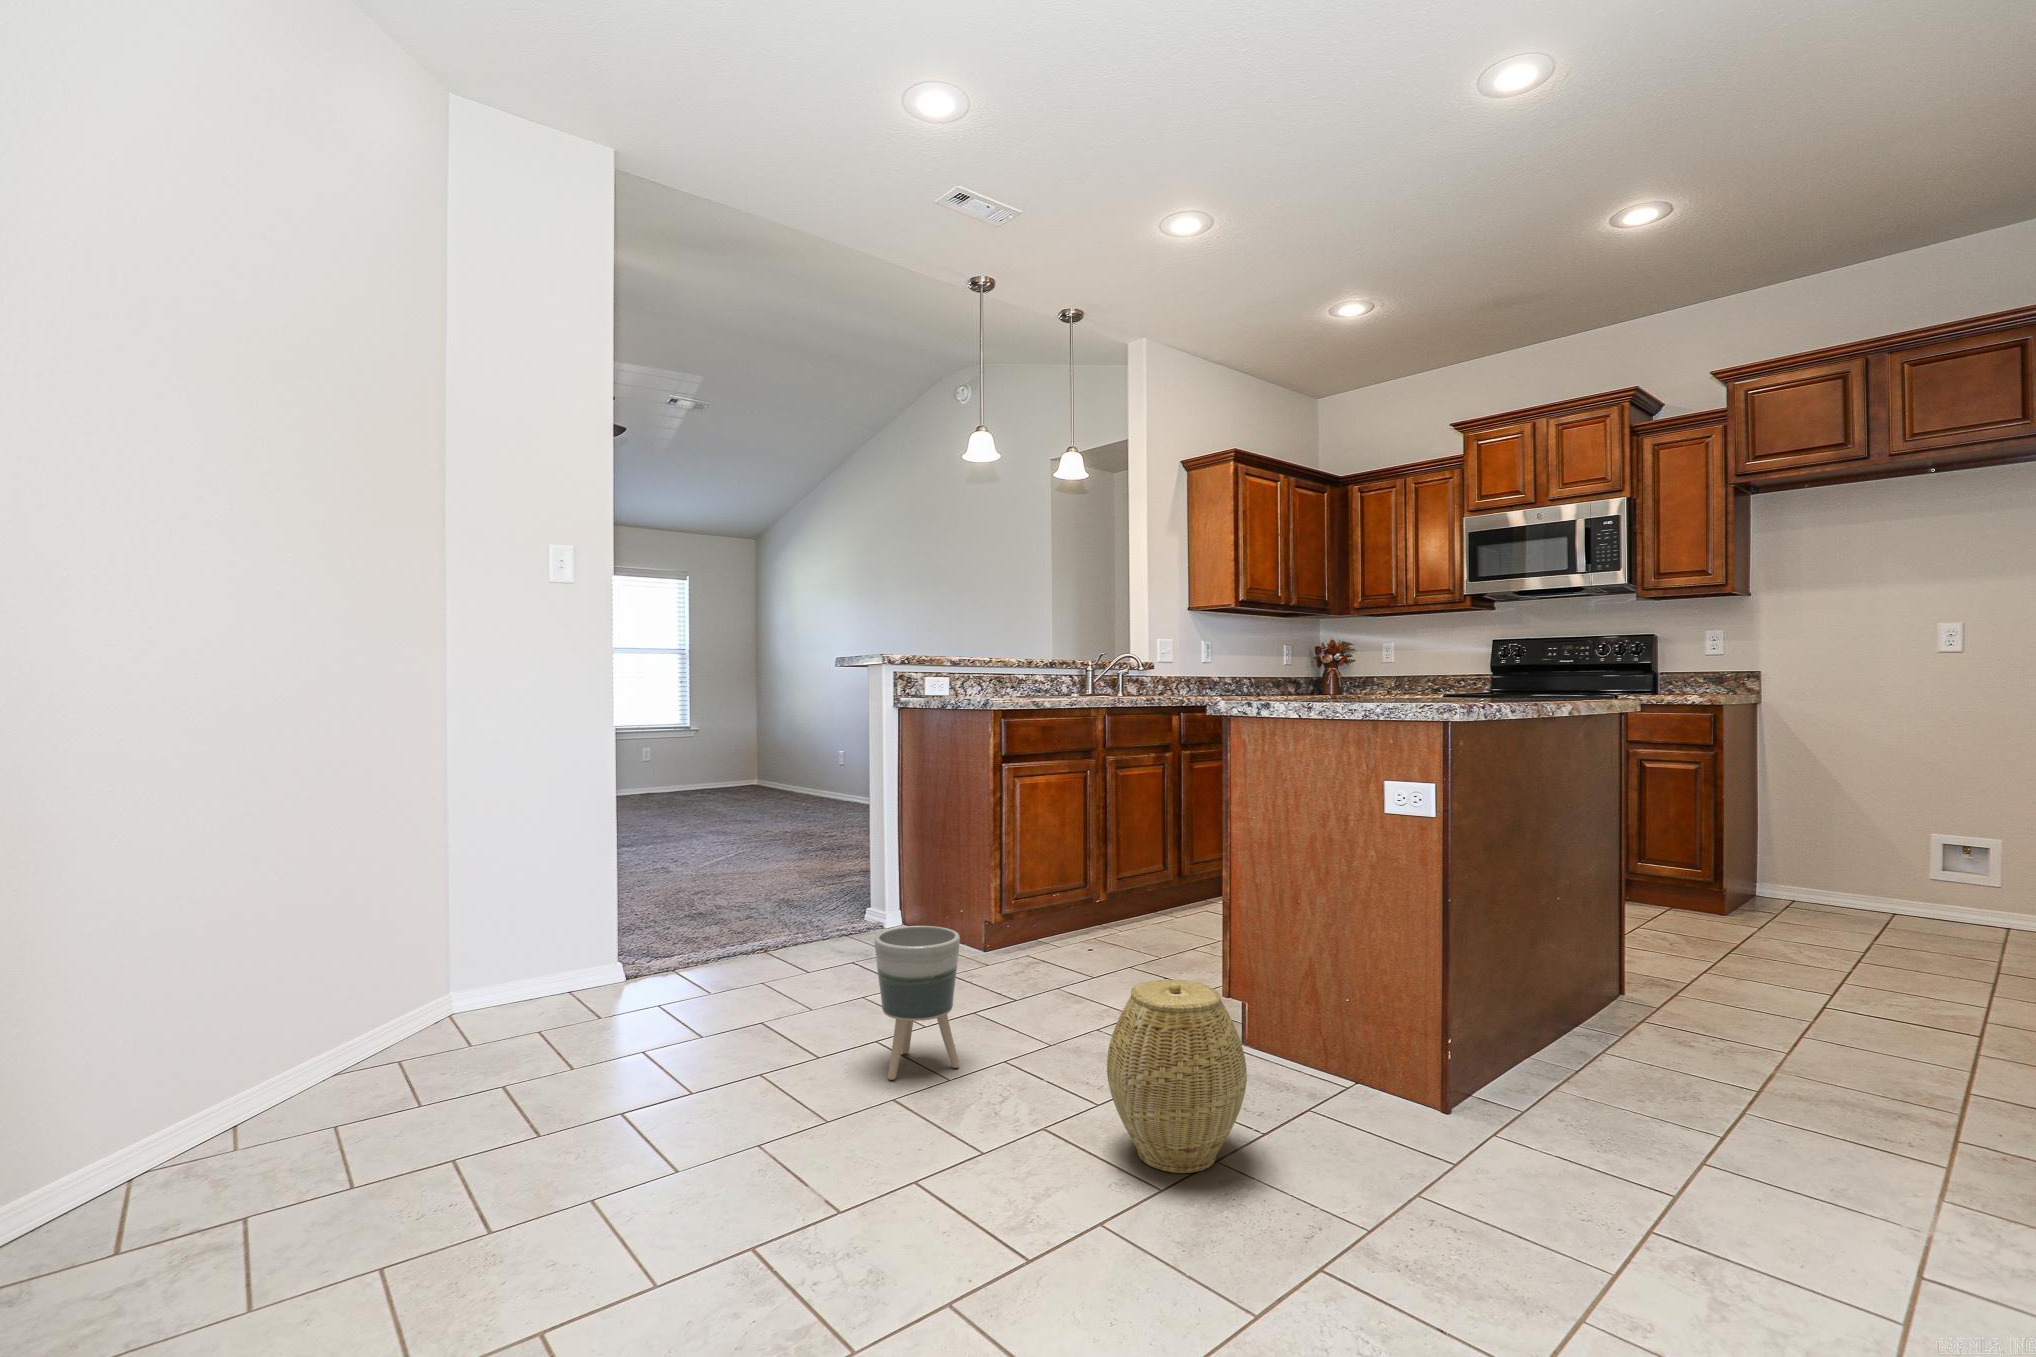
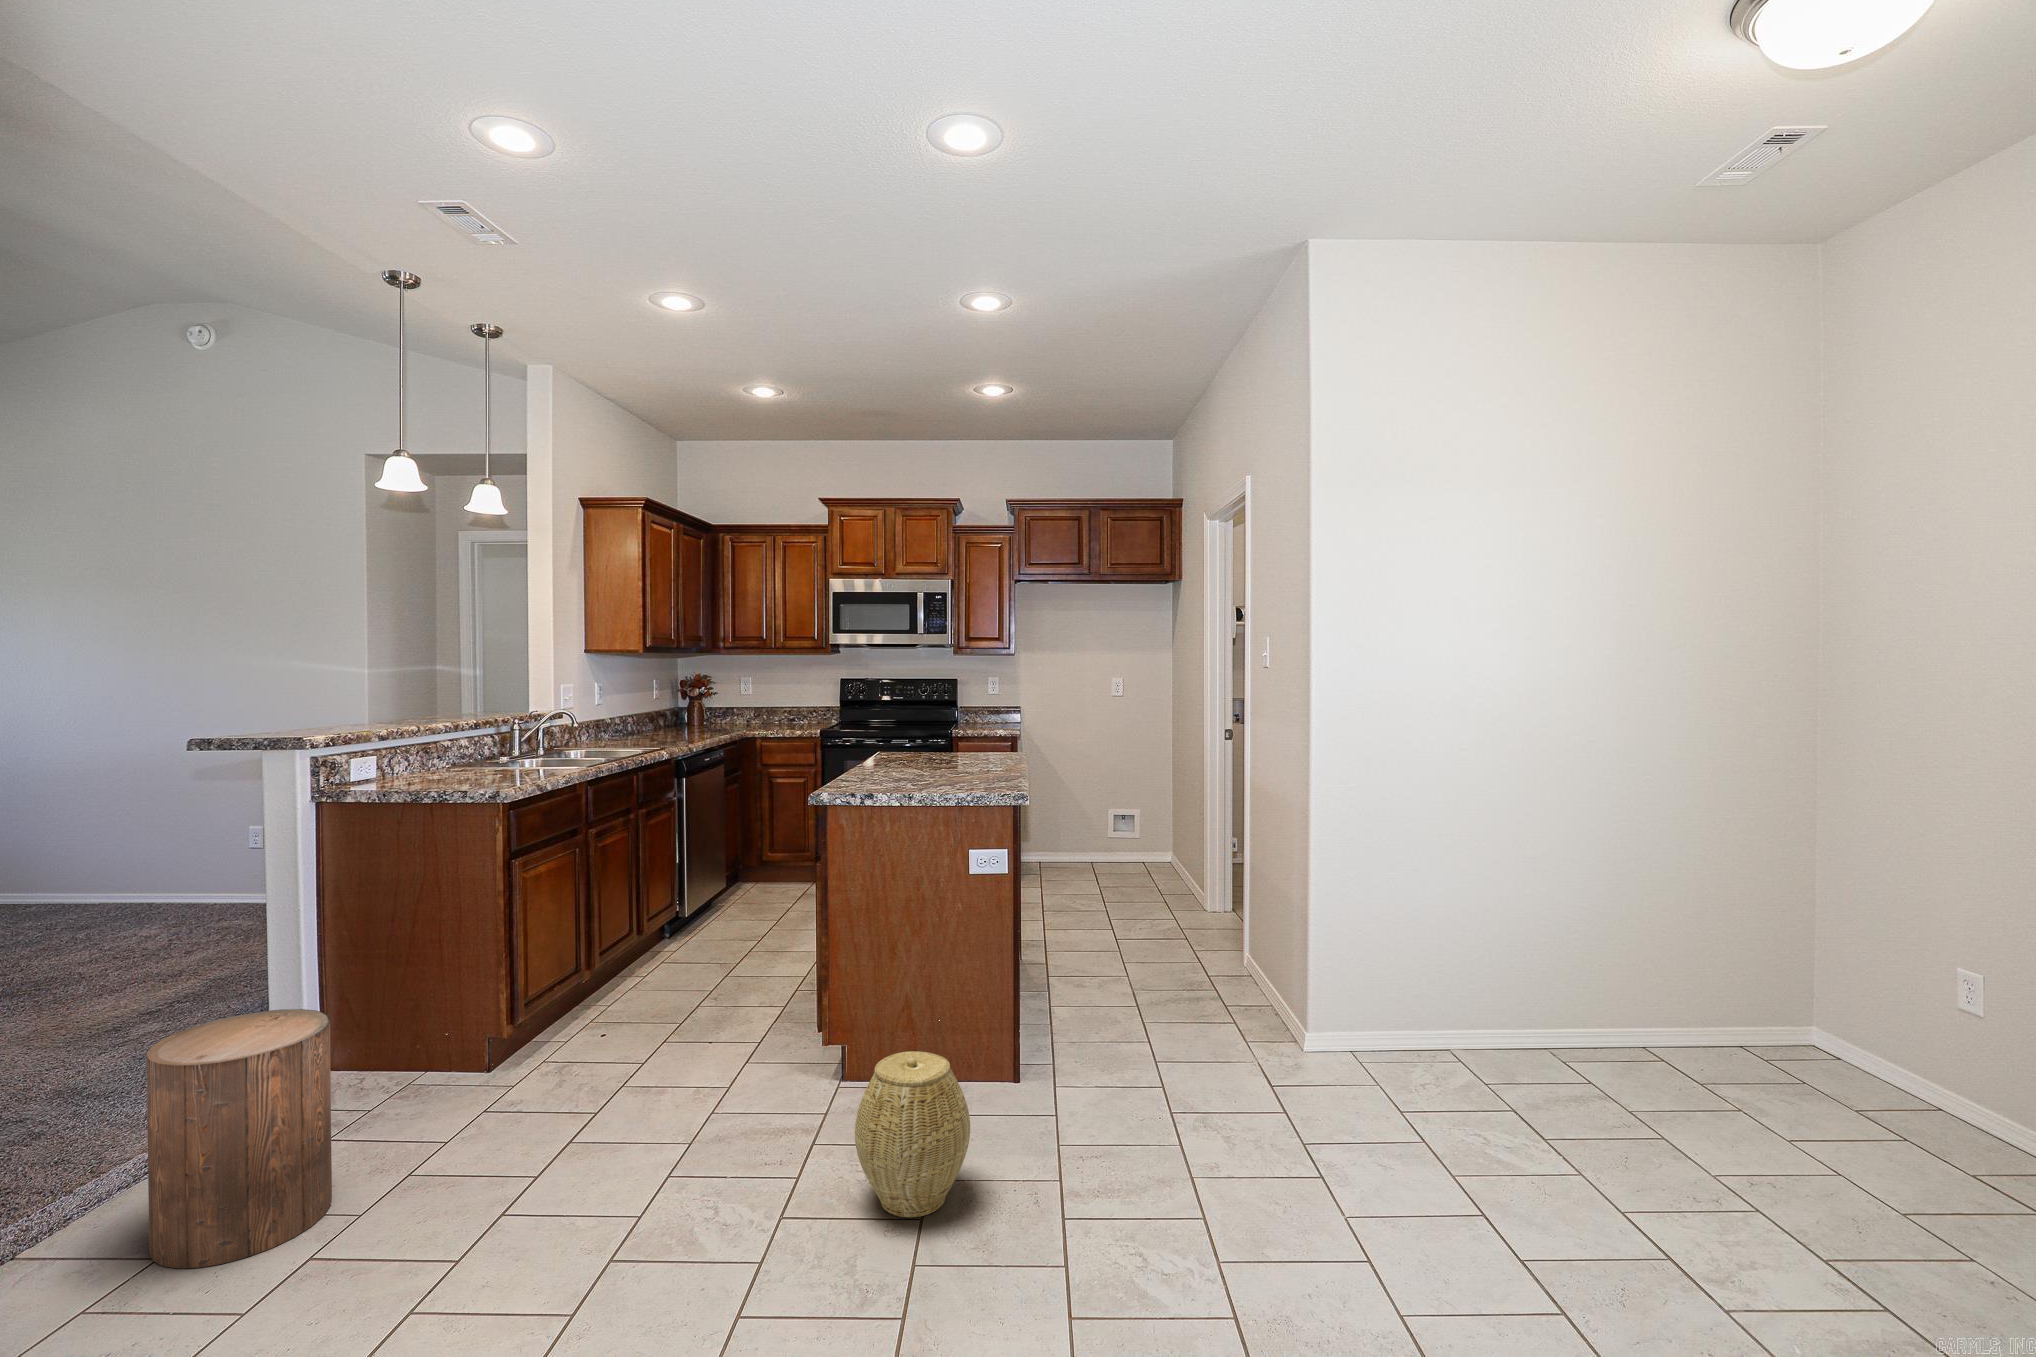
stool: none [710,841,819,1007] -> present [147,1009,332,1268]
planter: present [875,926,960,1080] -> none [543,1068,643,1254]

